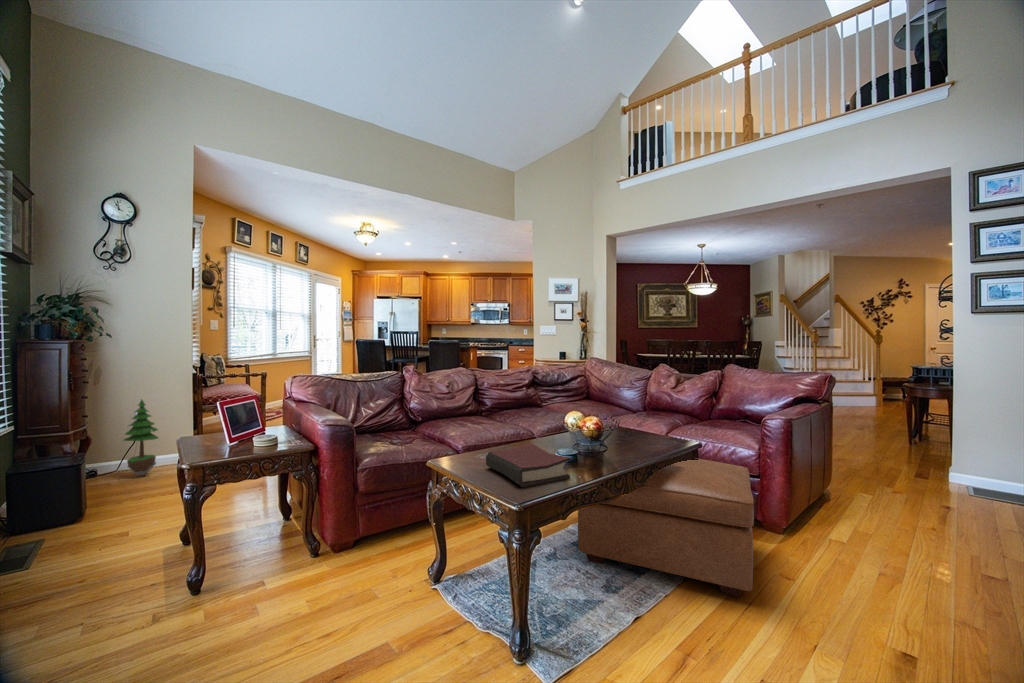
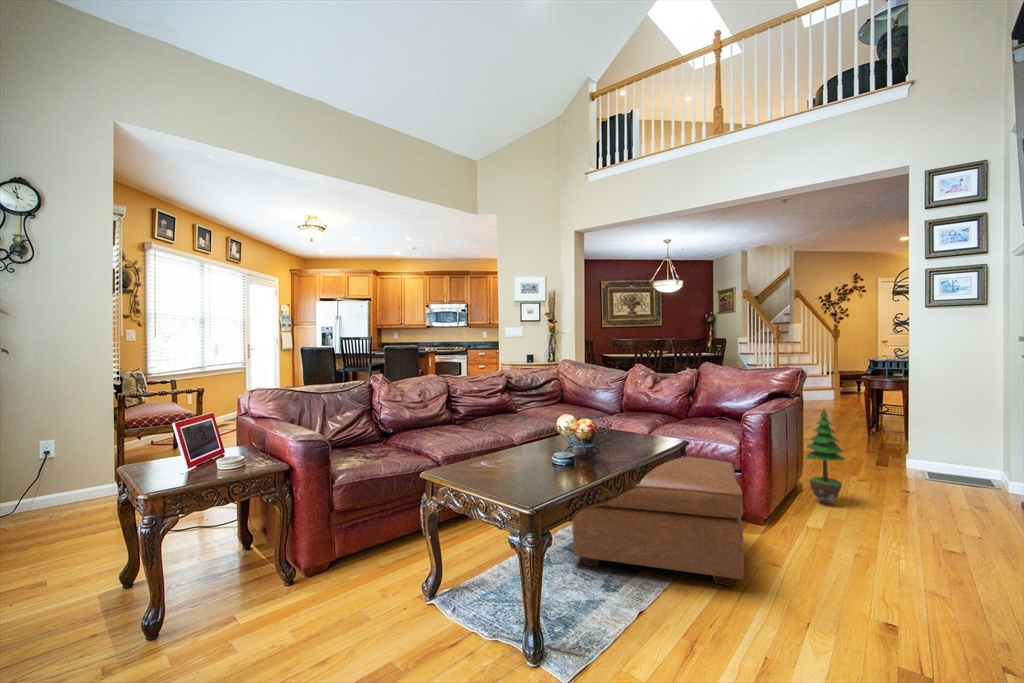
potted tree: present [124,400,158,476] -> present [806,410,845,503]
hardback book: present [486,444,570,487] -> none [483,449,571,491]

